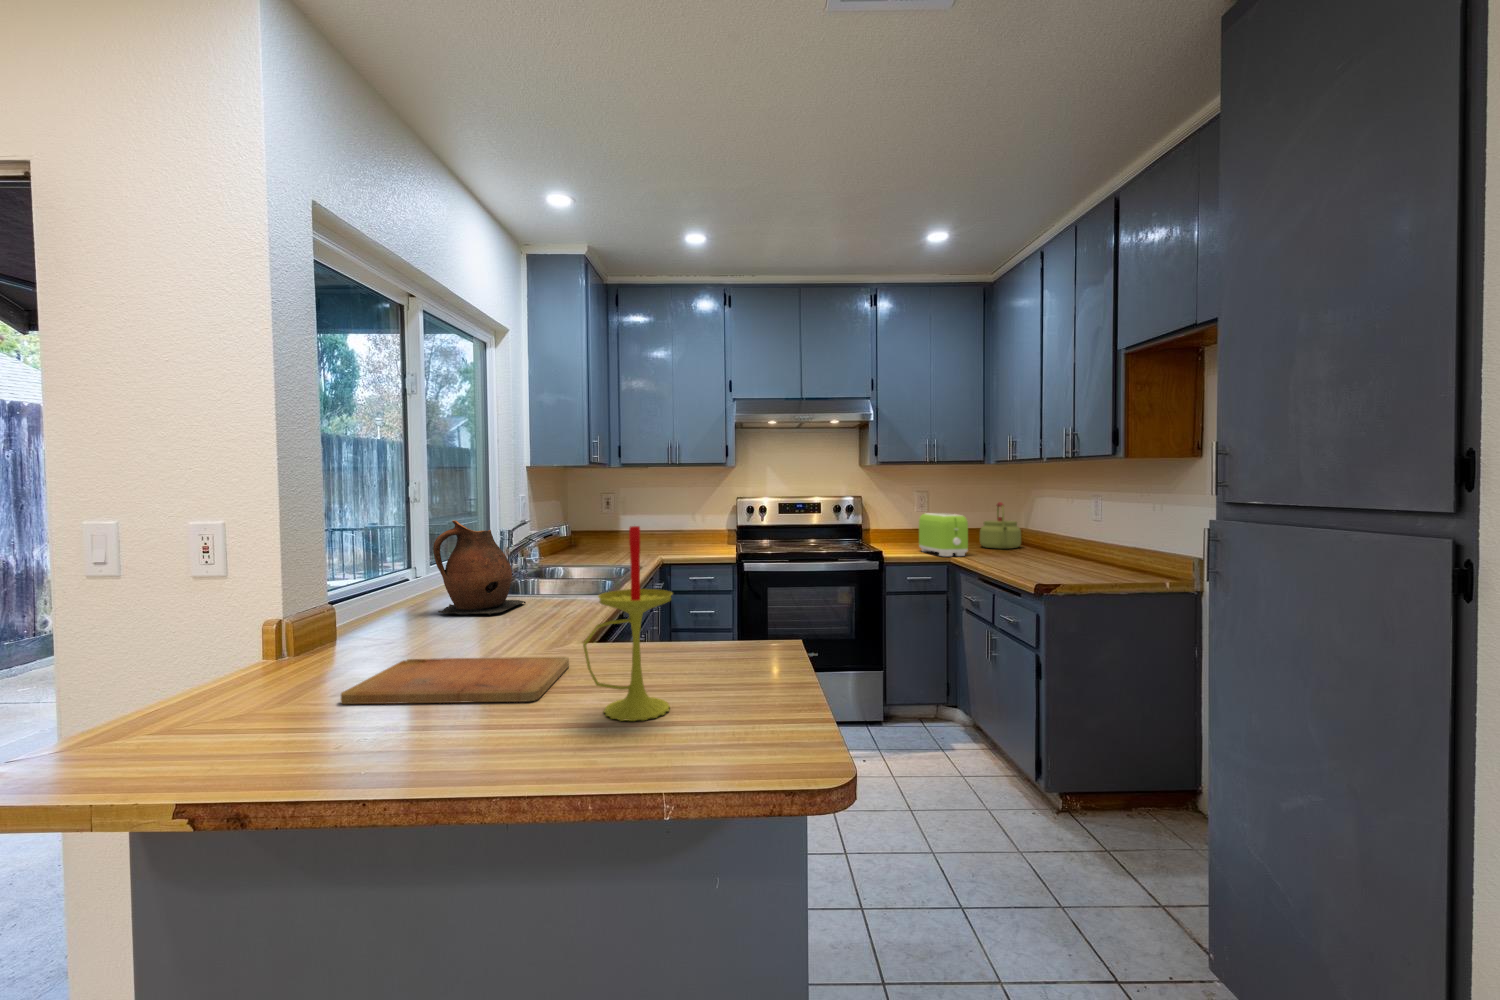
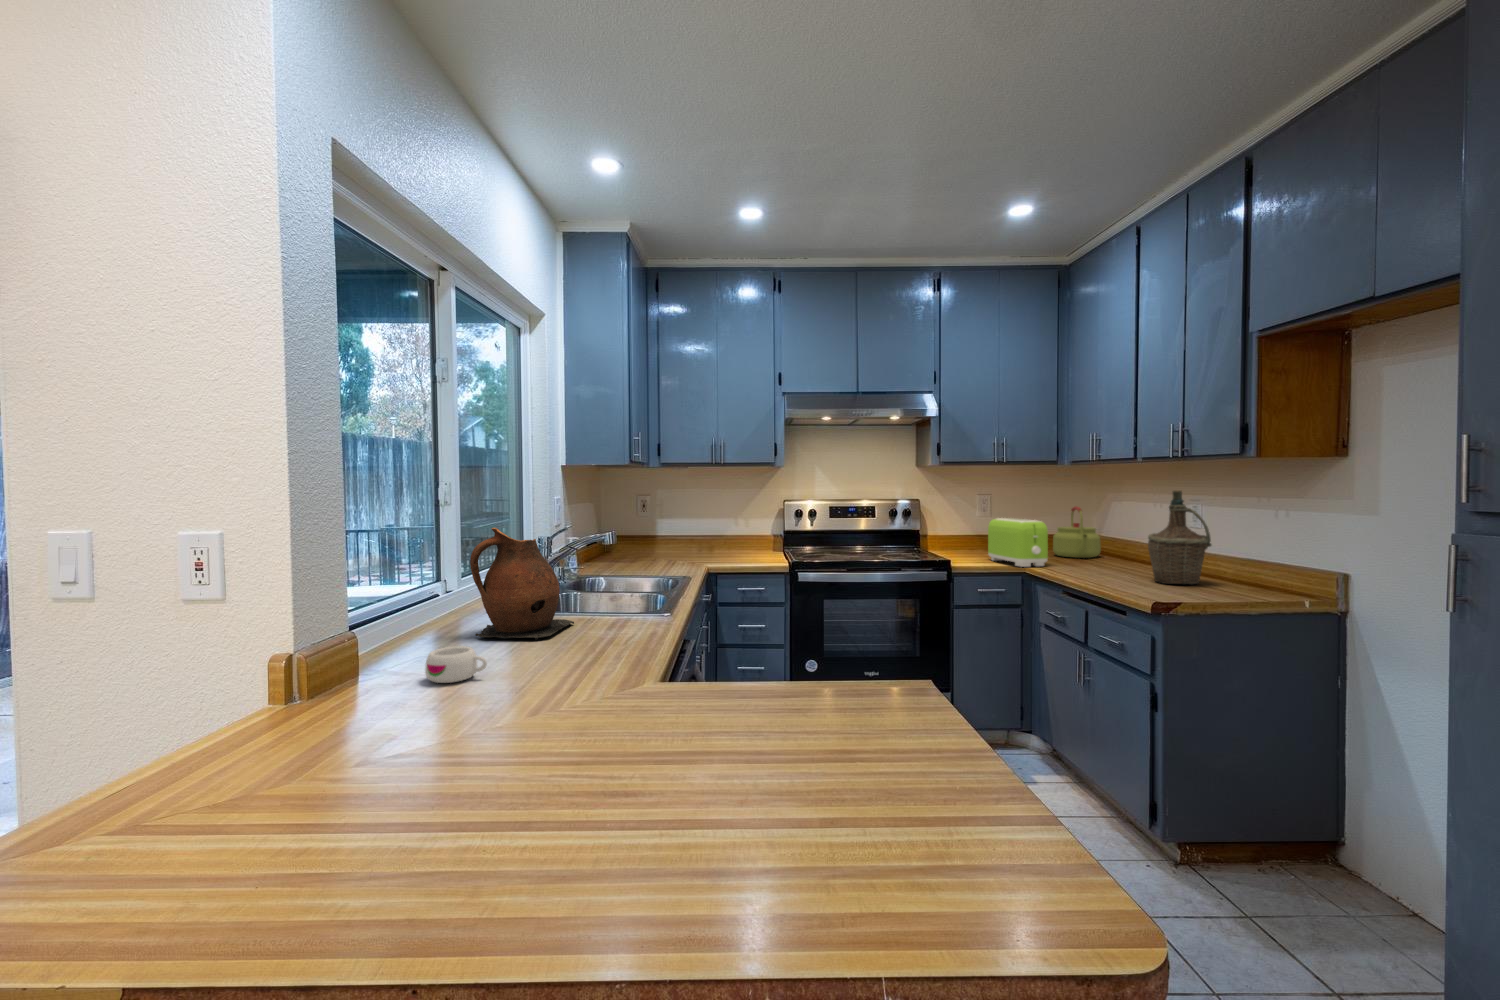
bottle: none [1045,487,1097,570] -> present [1148,490,1212,584]
candle: present [583,526,672,721] -> none [706,538,822,819]
mug: none [391,617,442,645] -> present [425,646,487,683]
cutting board: present [341,657,569,704] -> none [368,706,655,781]

